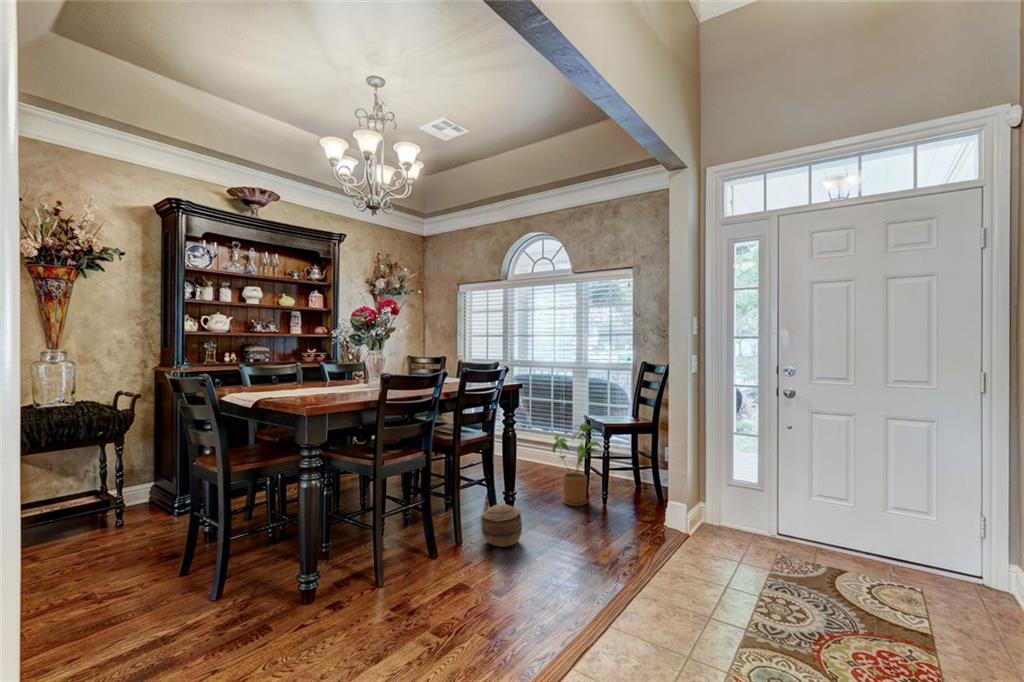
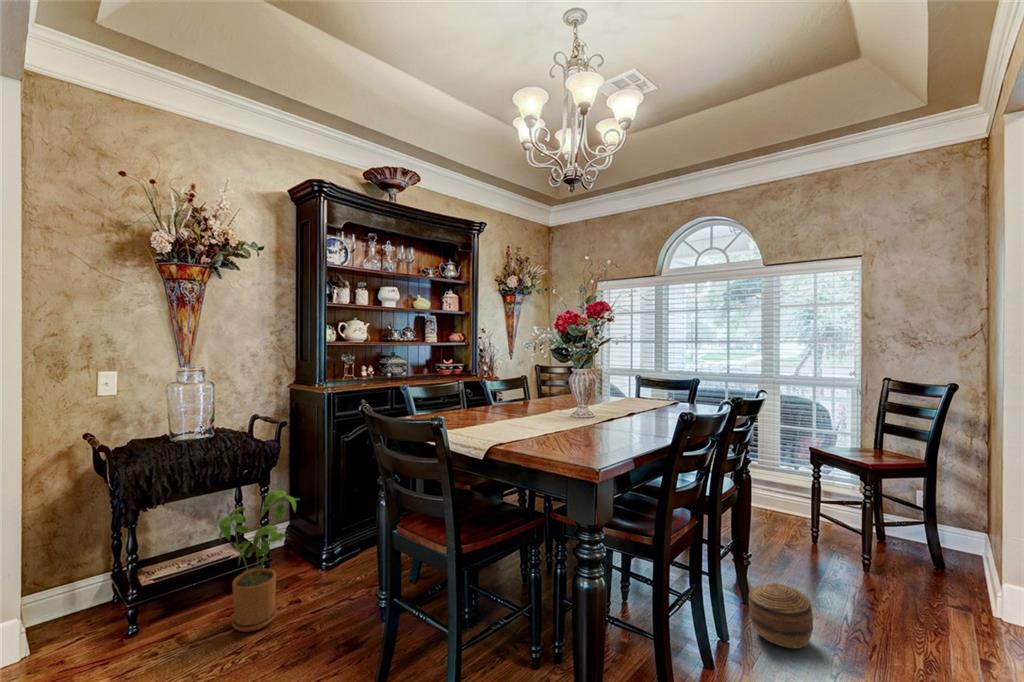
house plant: present [552,423,601,506] -> present [219,490,299,632]

